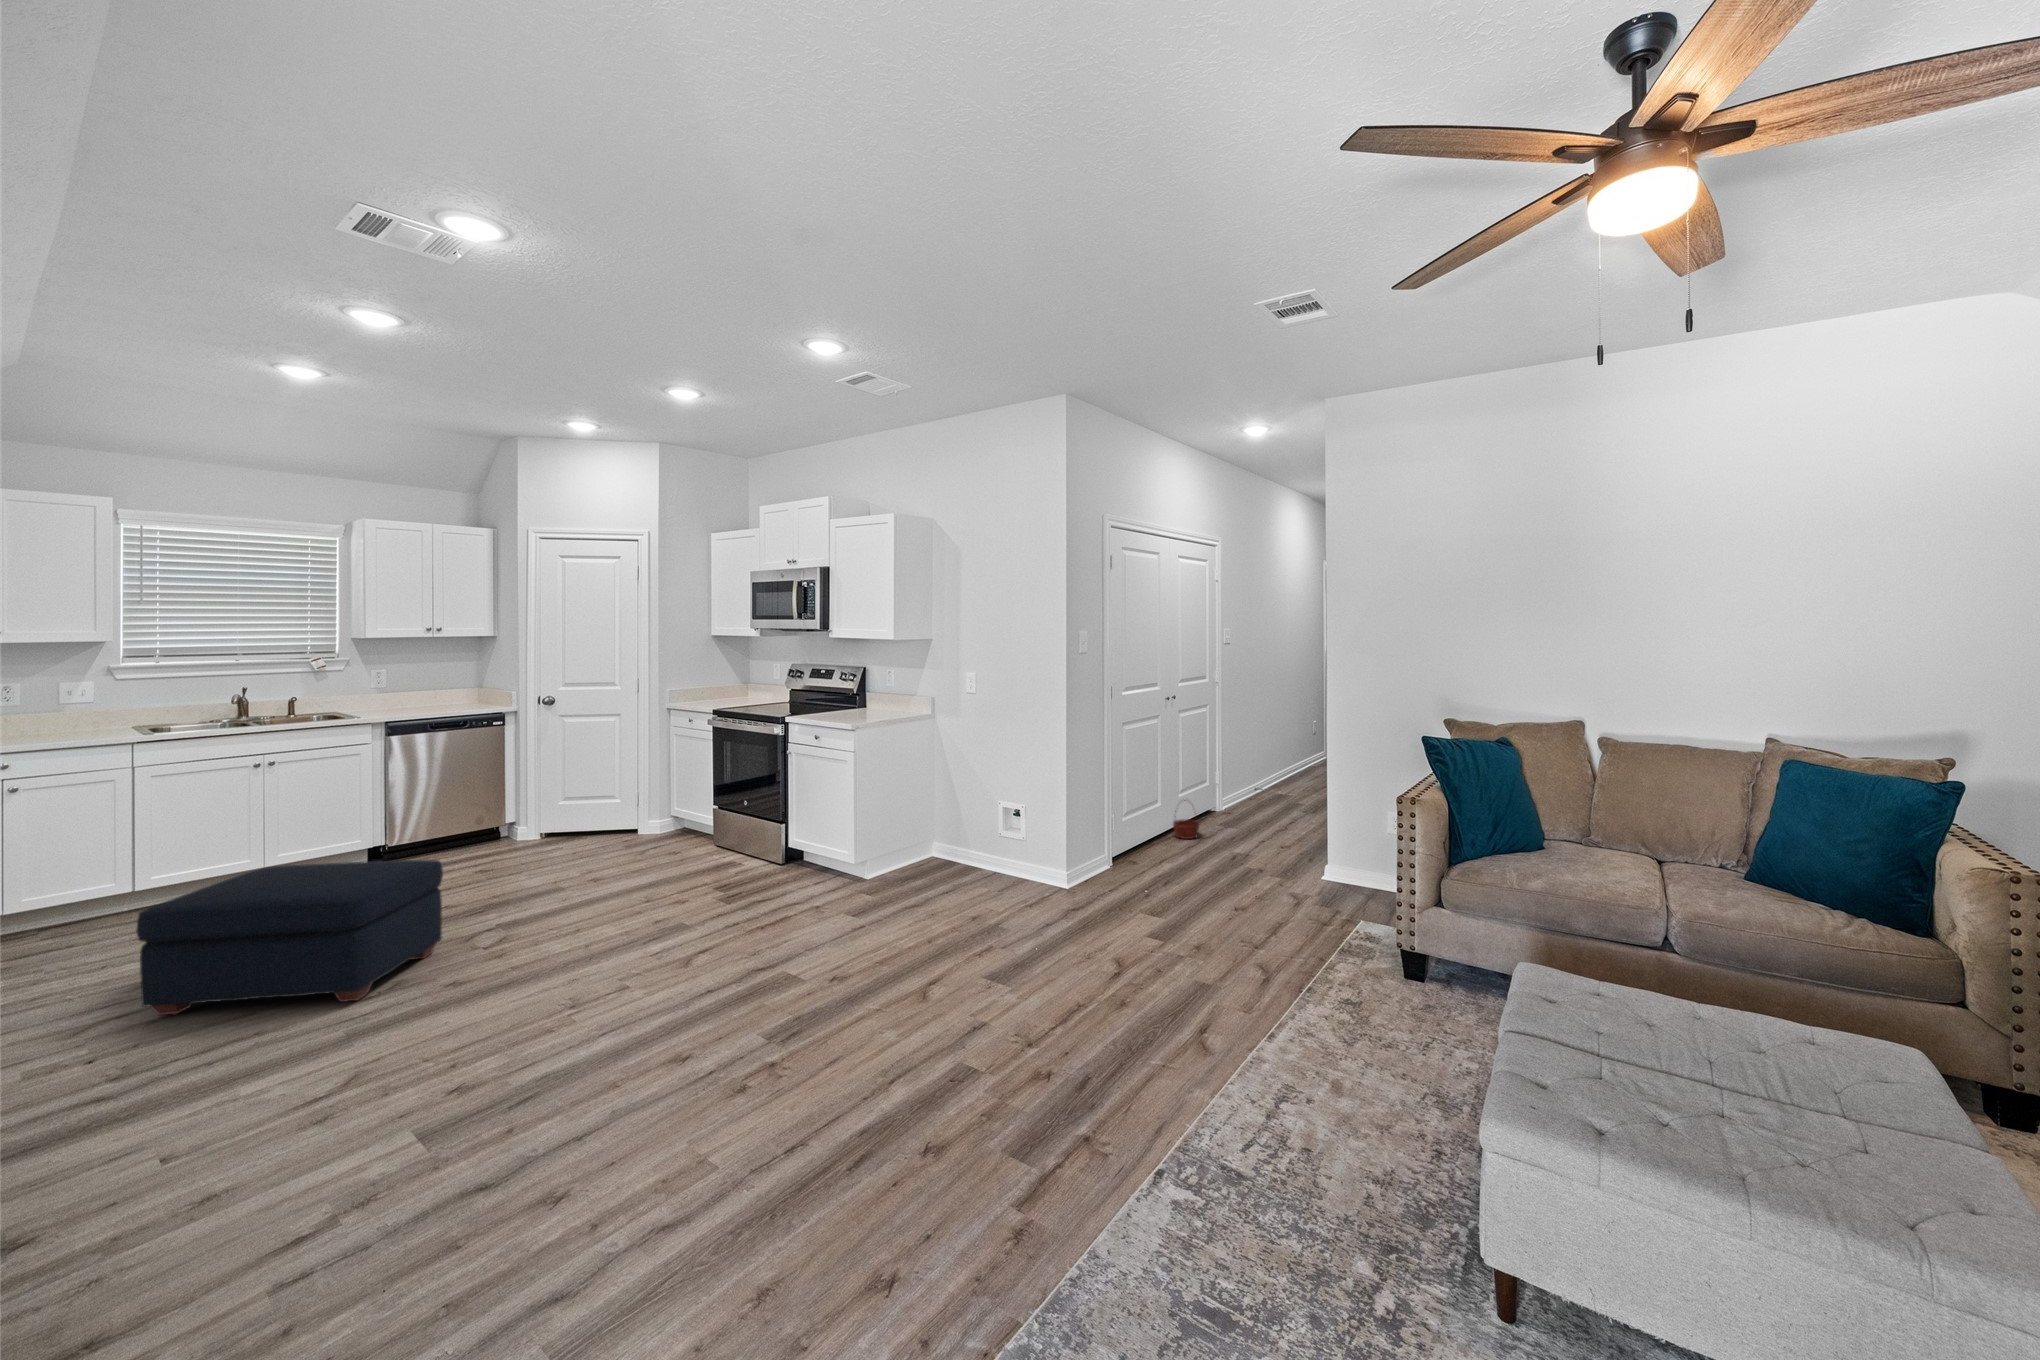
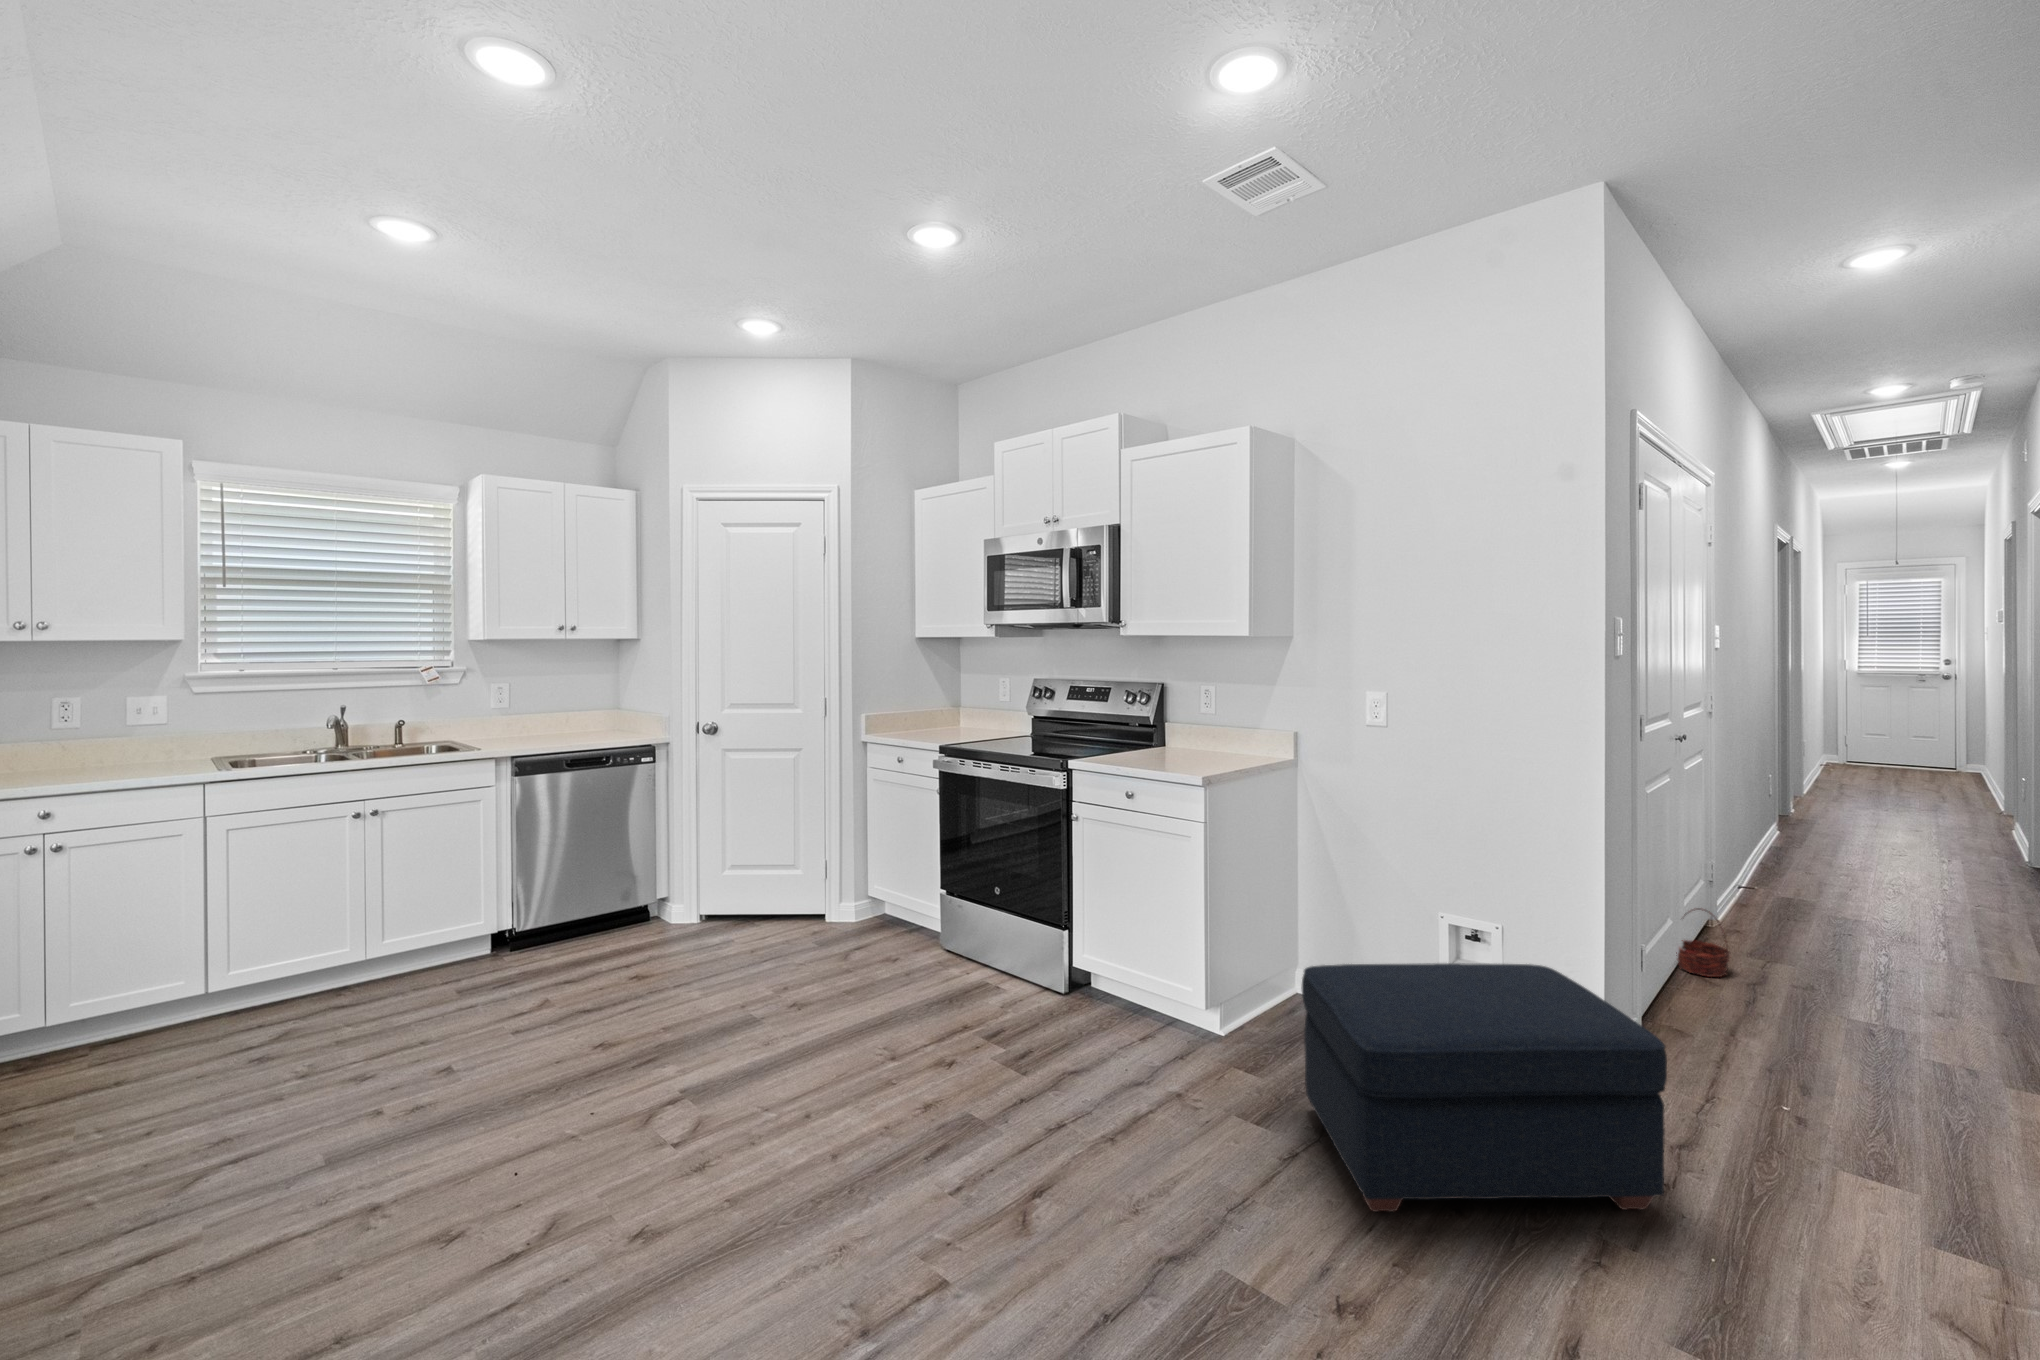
ottoman: present [137,860,443,1015] -> present [1301,963,1667,1212]

